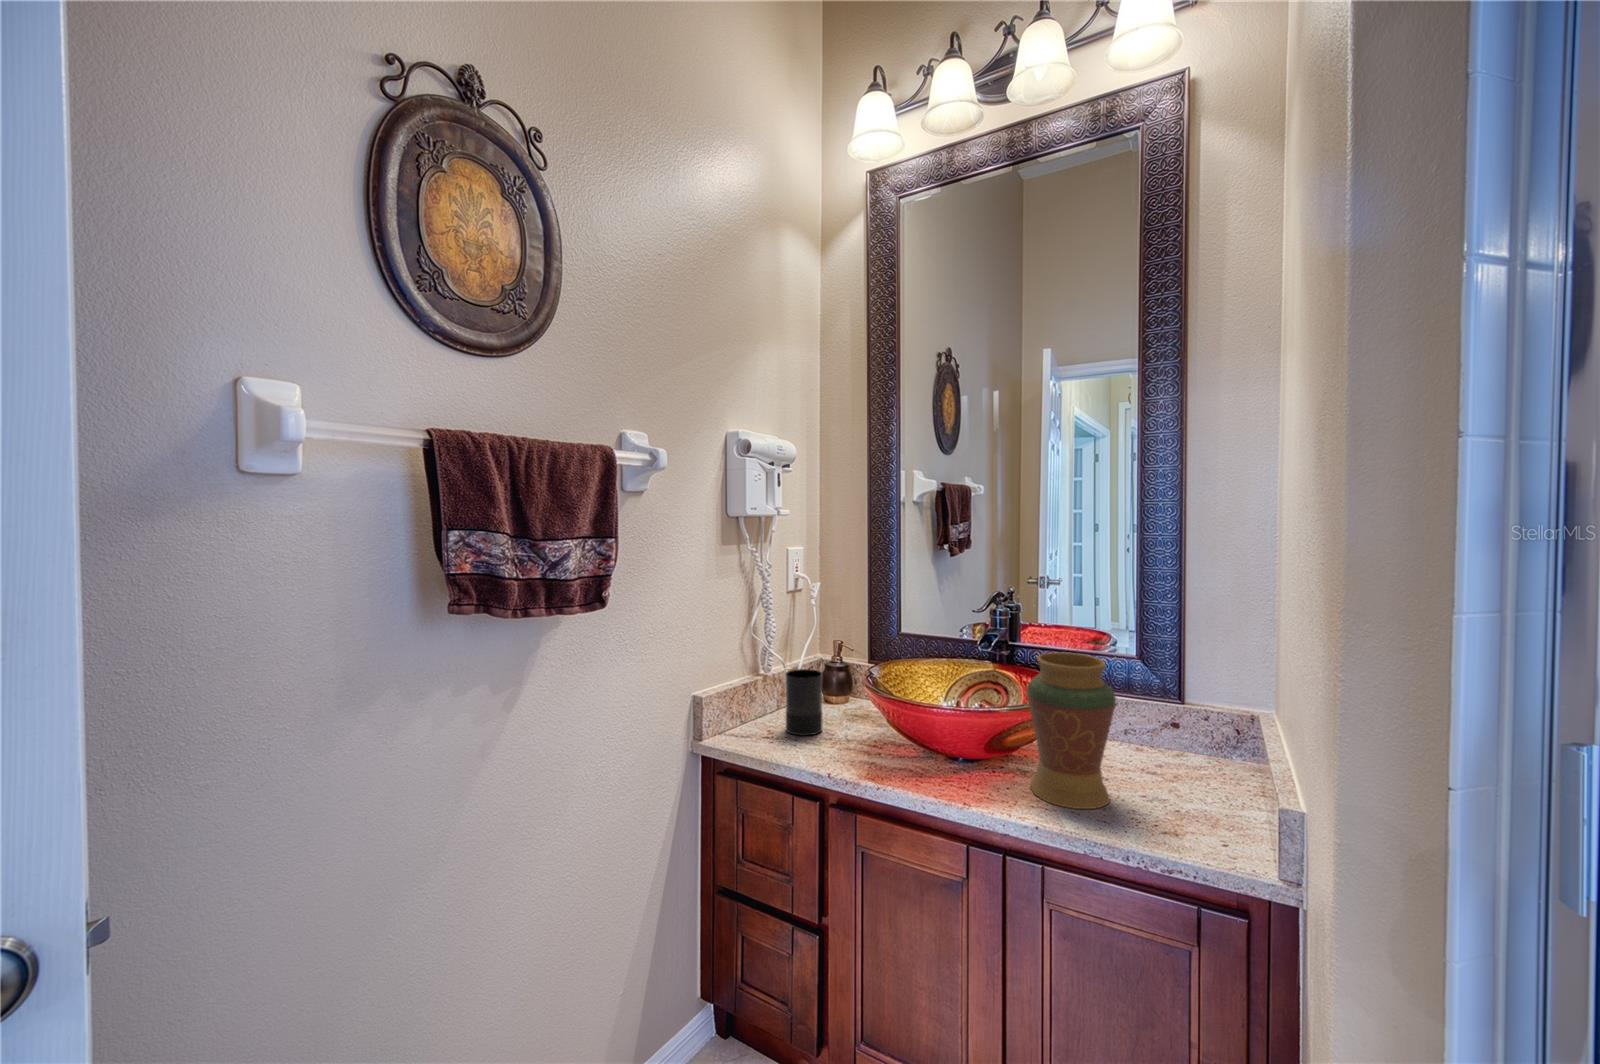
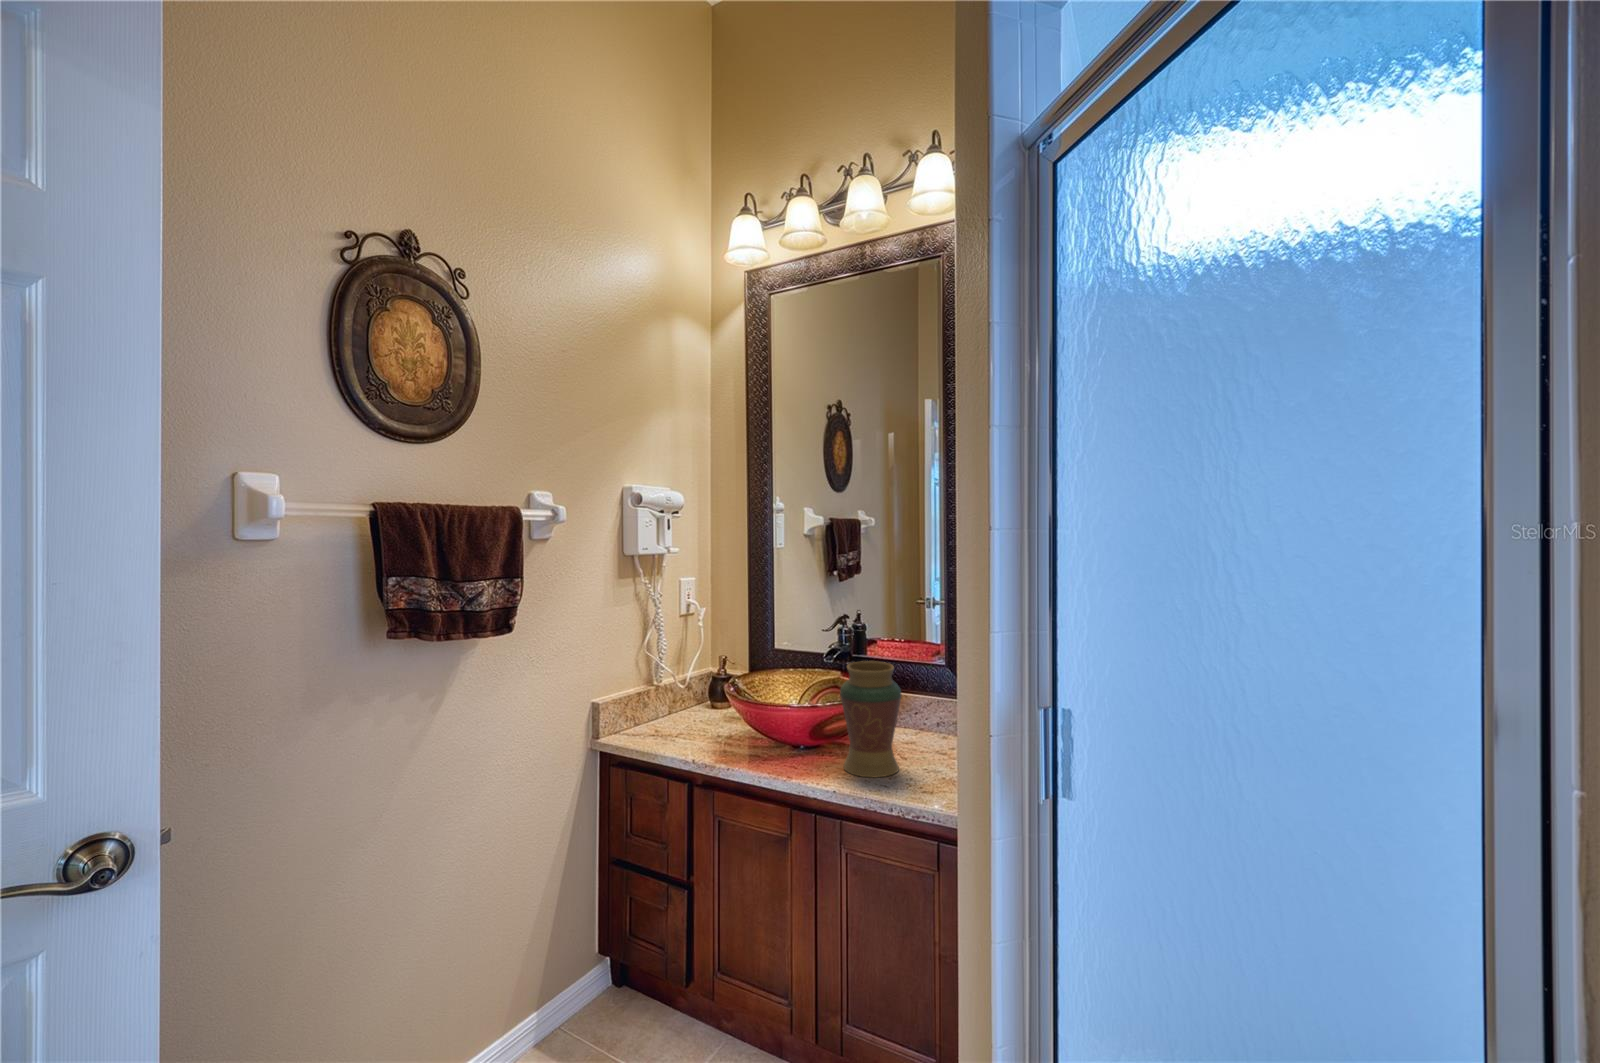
candle: present [786,669,822,736] -> none [665,680,700,734]

